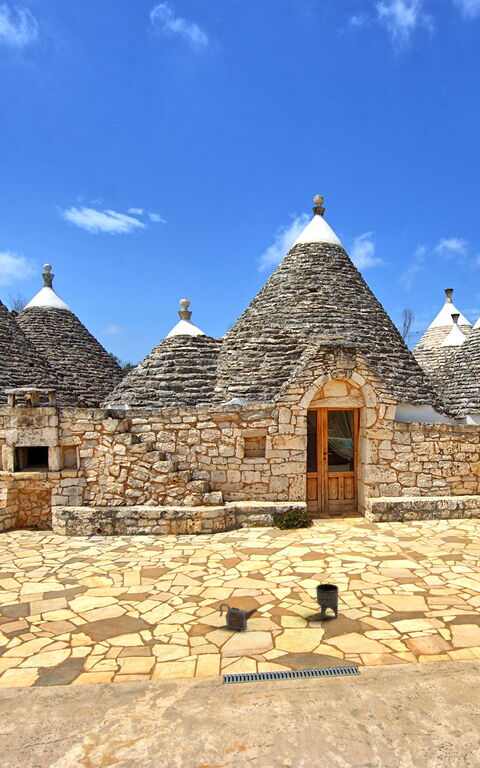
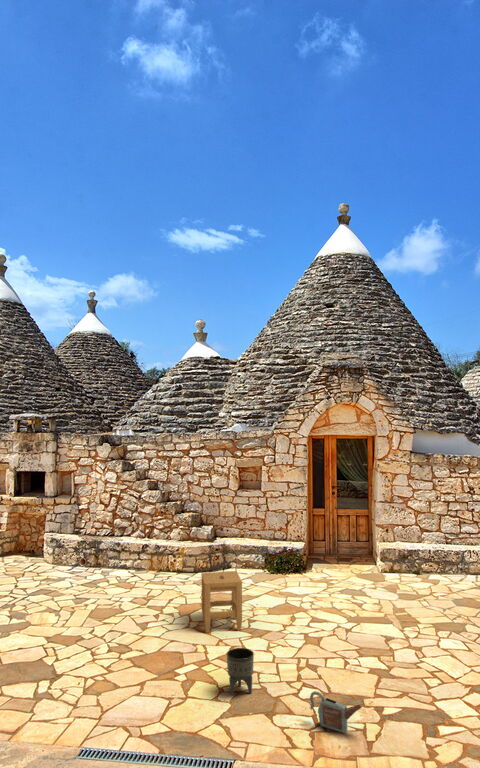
stool: none [251,527,293,580] -> present [201,571,242,633]
watering can: present [220,603,257,630] -> present [310,691,362,733]

